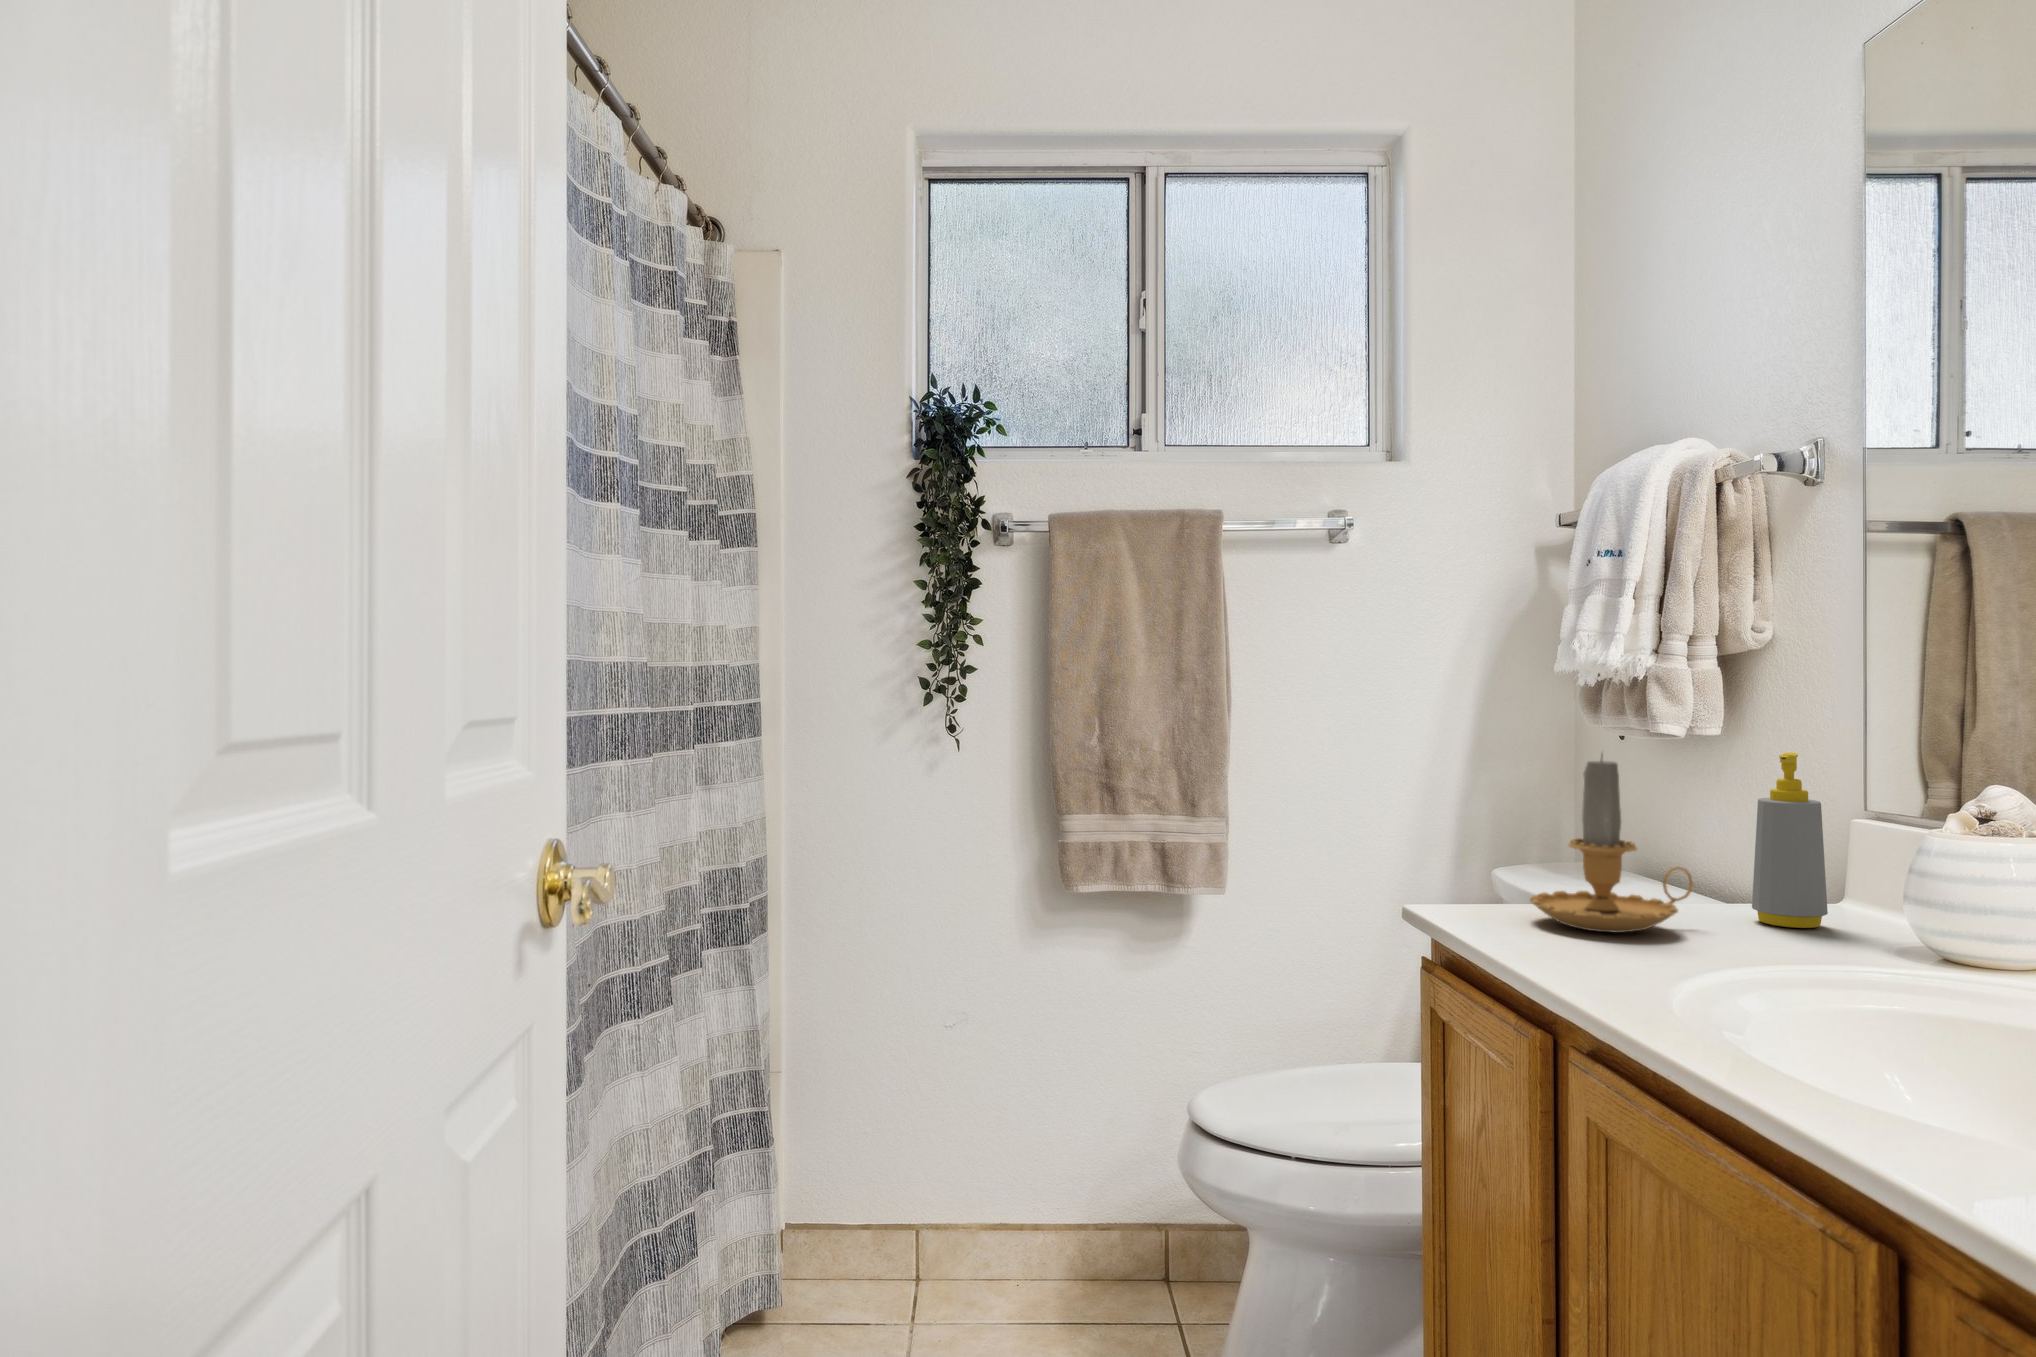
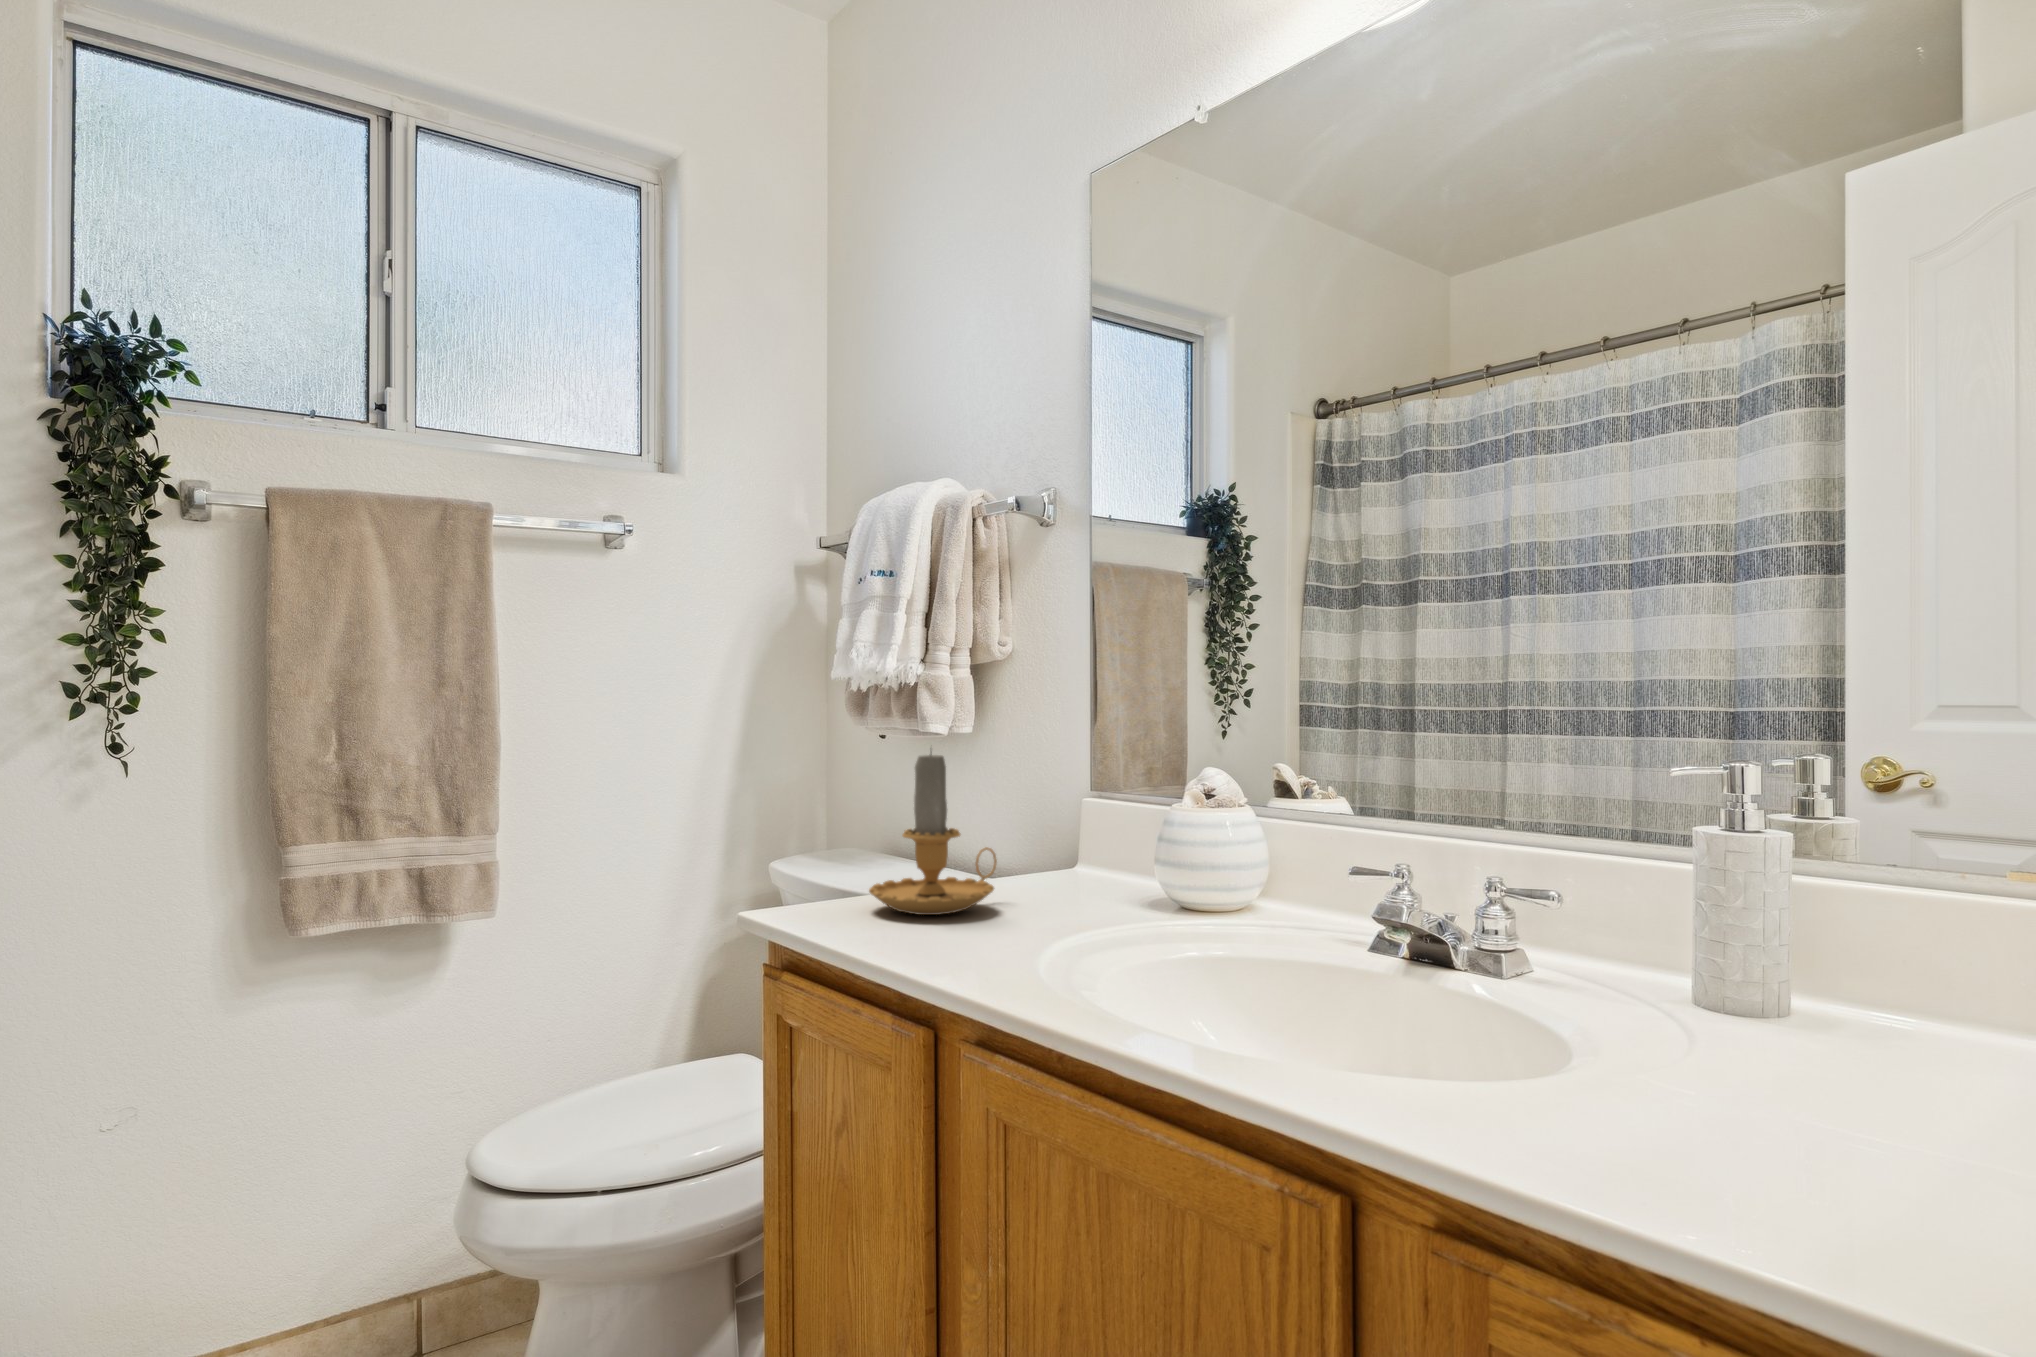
soap bottle: present [1752,753,1828,928] -> none [1031,742,1086,891]

